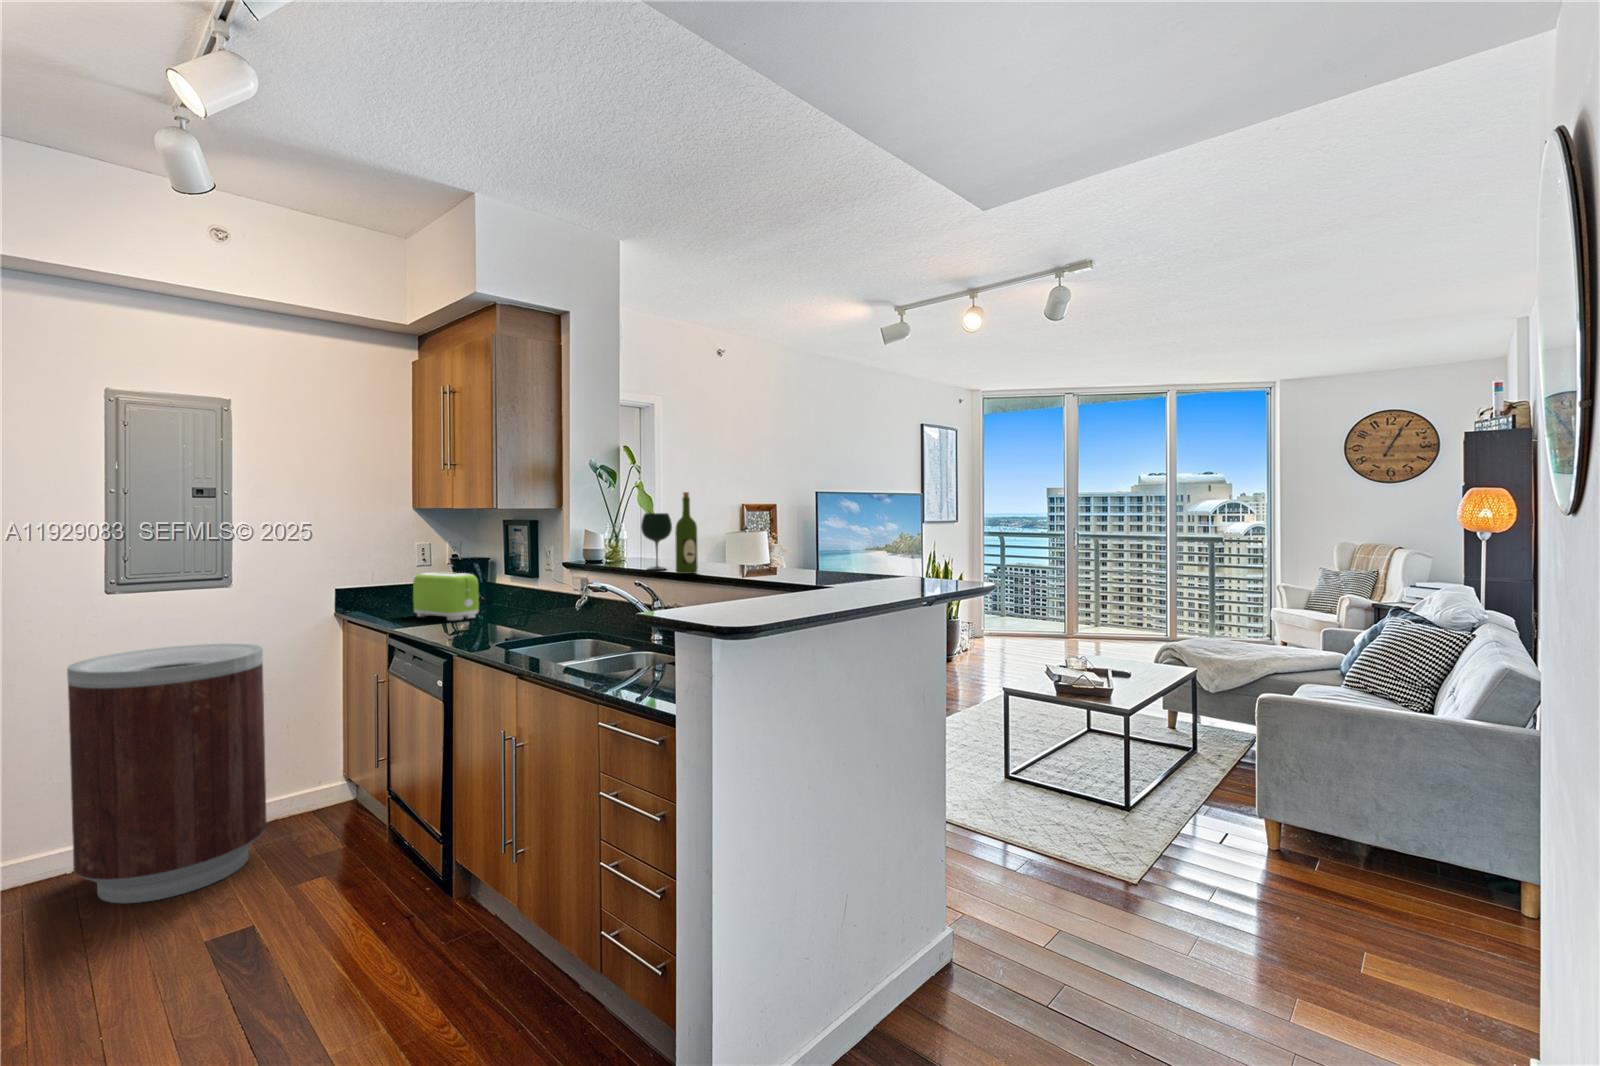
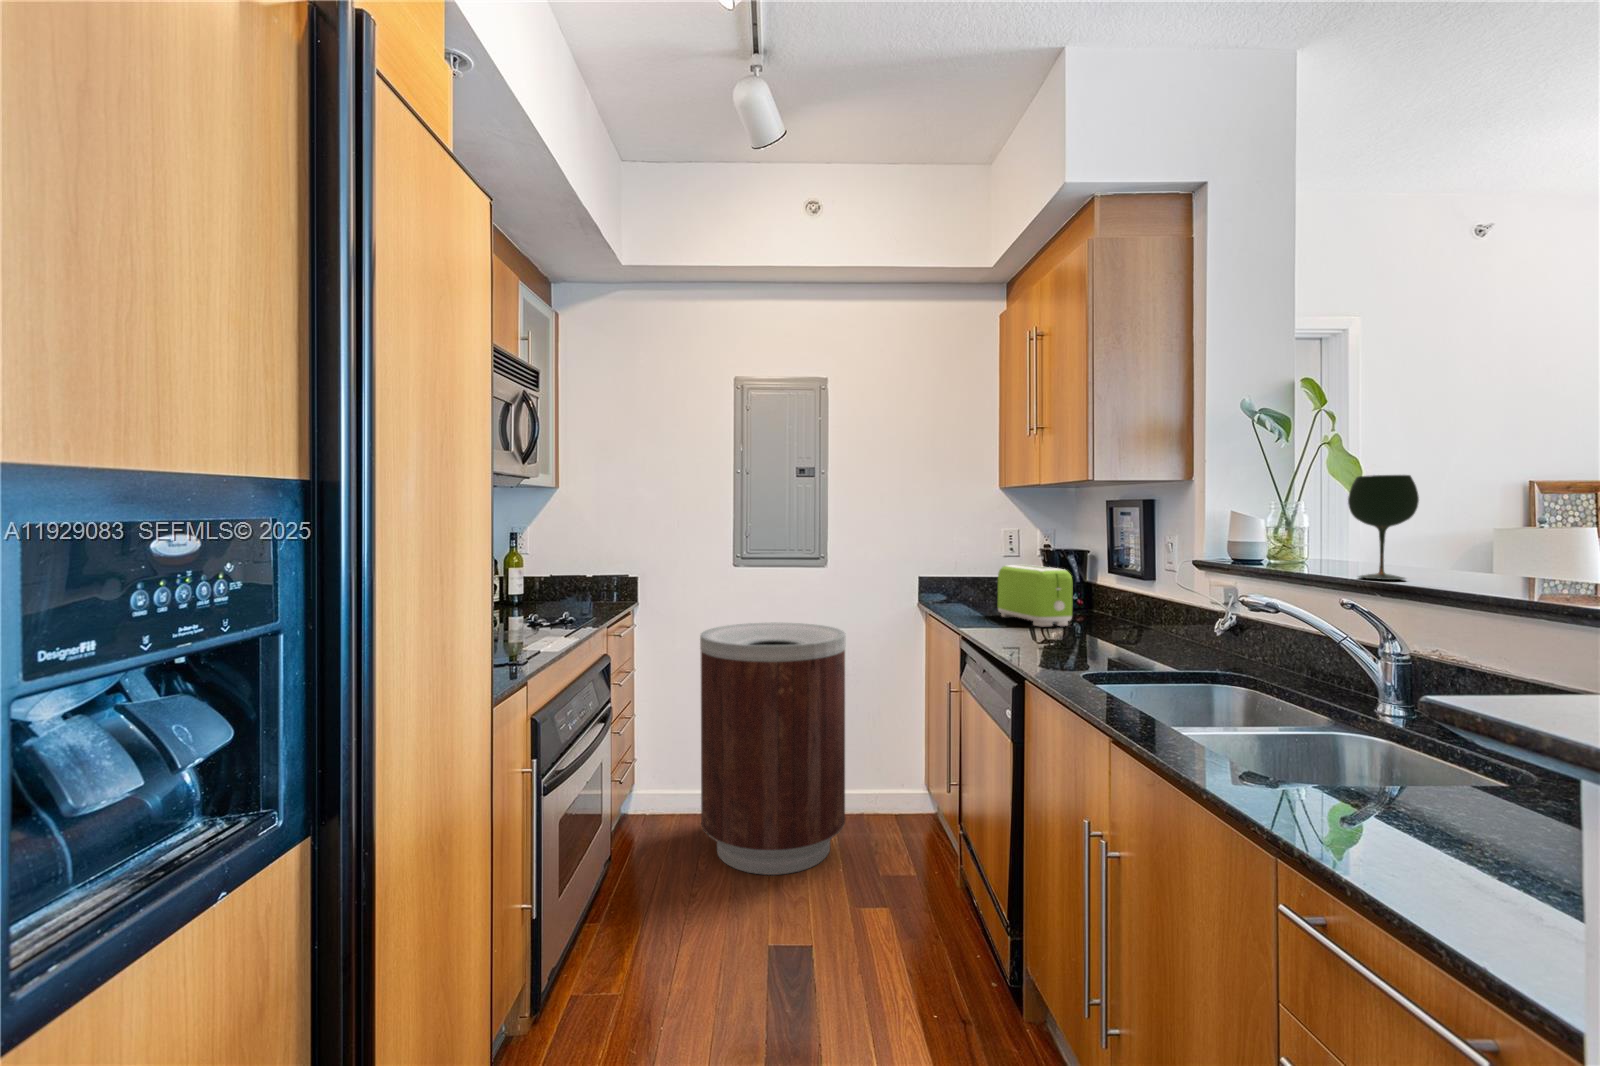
wine bottle: present [675,492,698,574] -> none [1437,427,1496,592]

